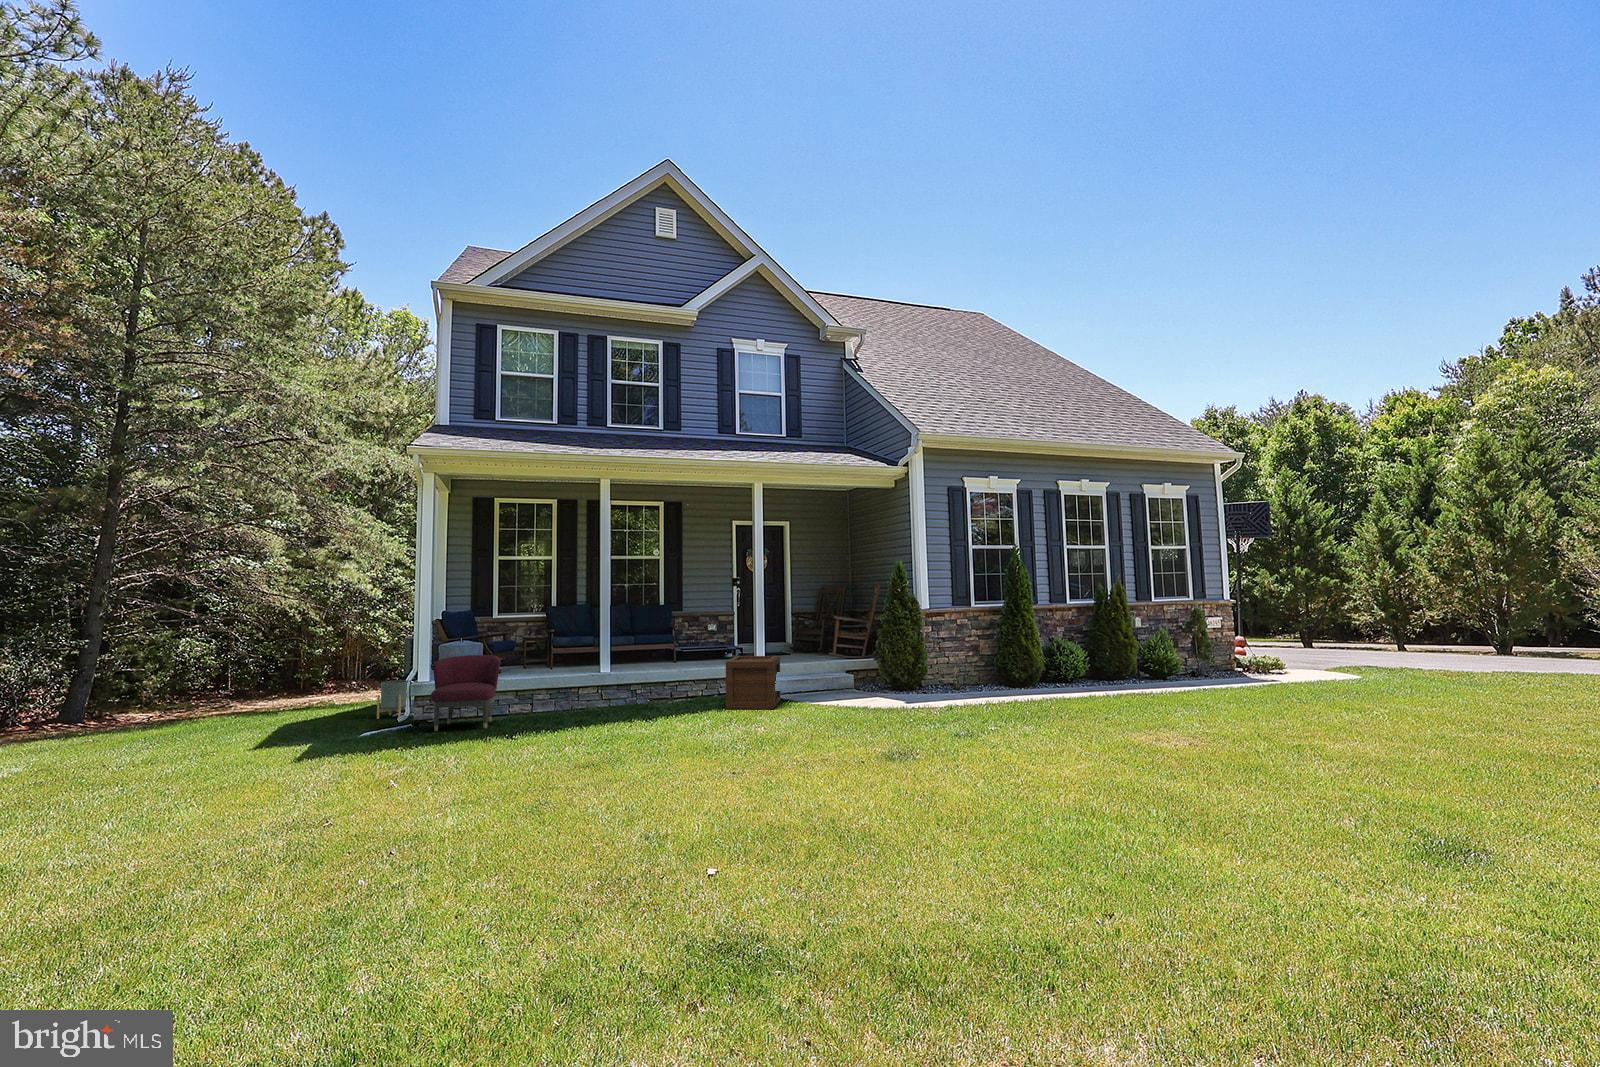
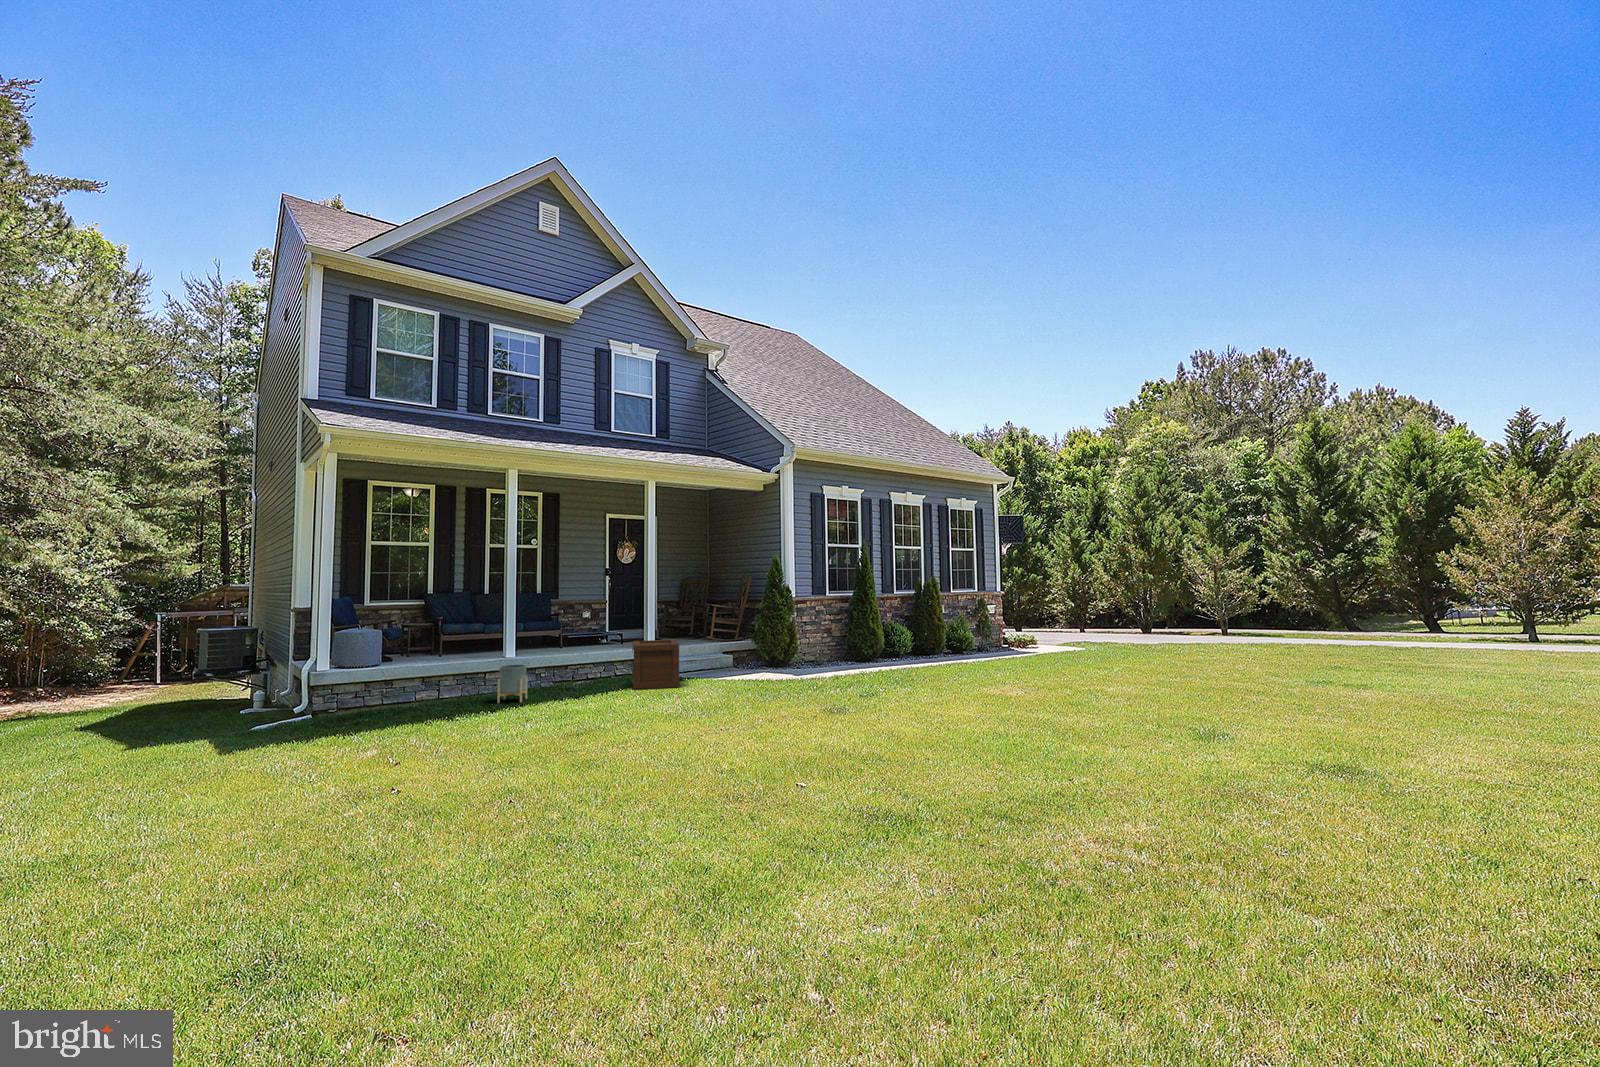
chair: present [431,655,500,731] -> none [341,644,415,724]
planter: present [377,680,408,719] -> present [497,665,527,703]

